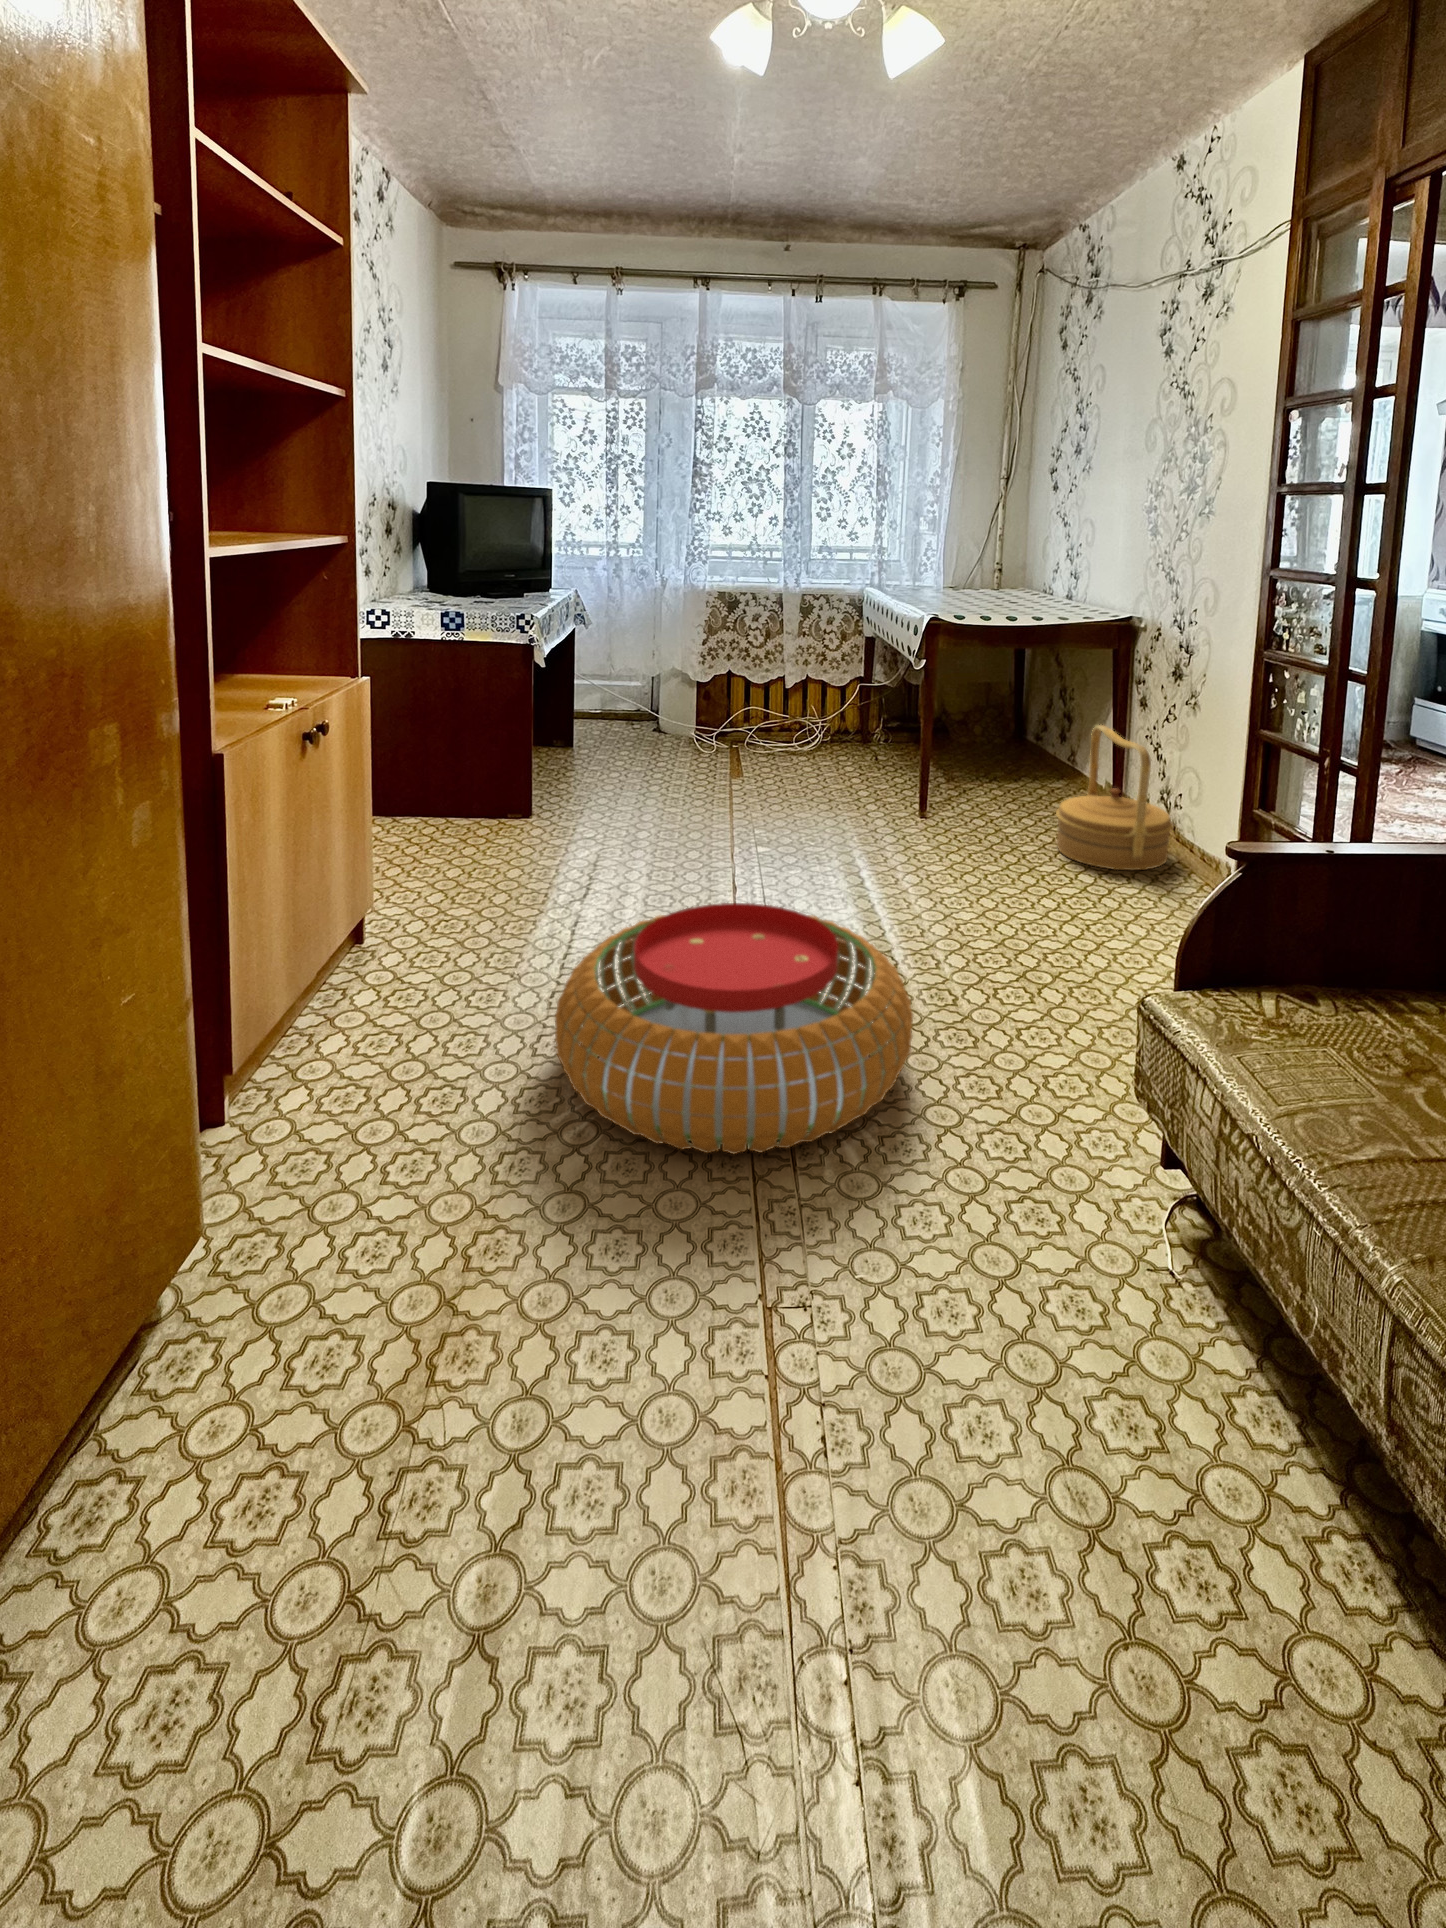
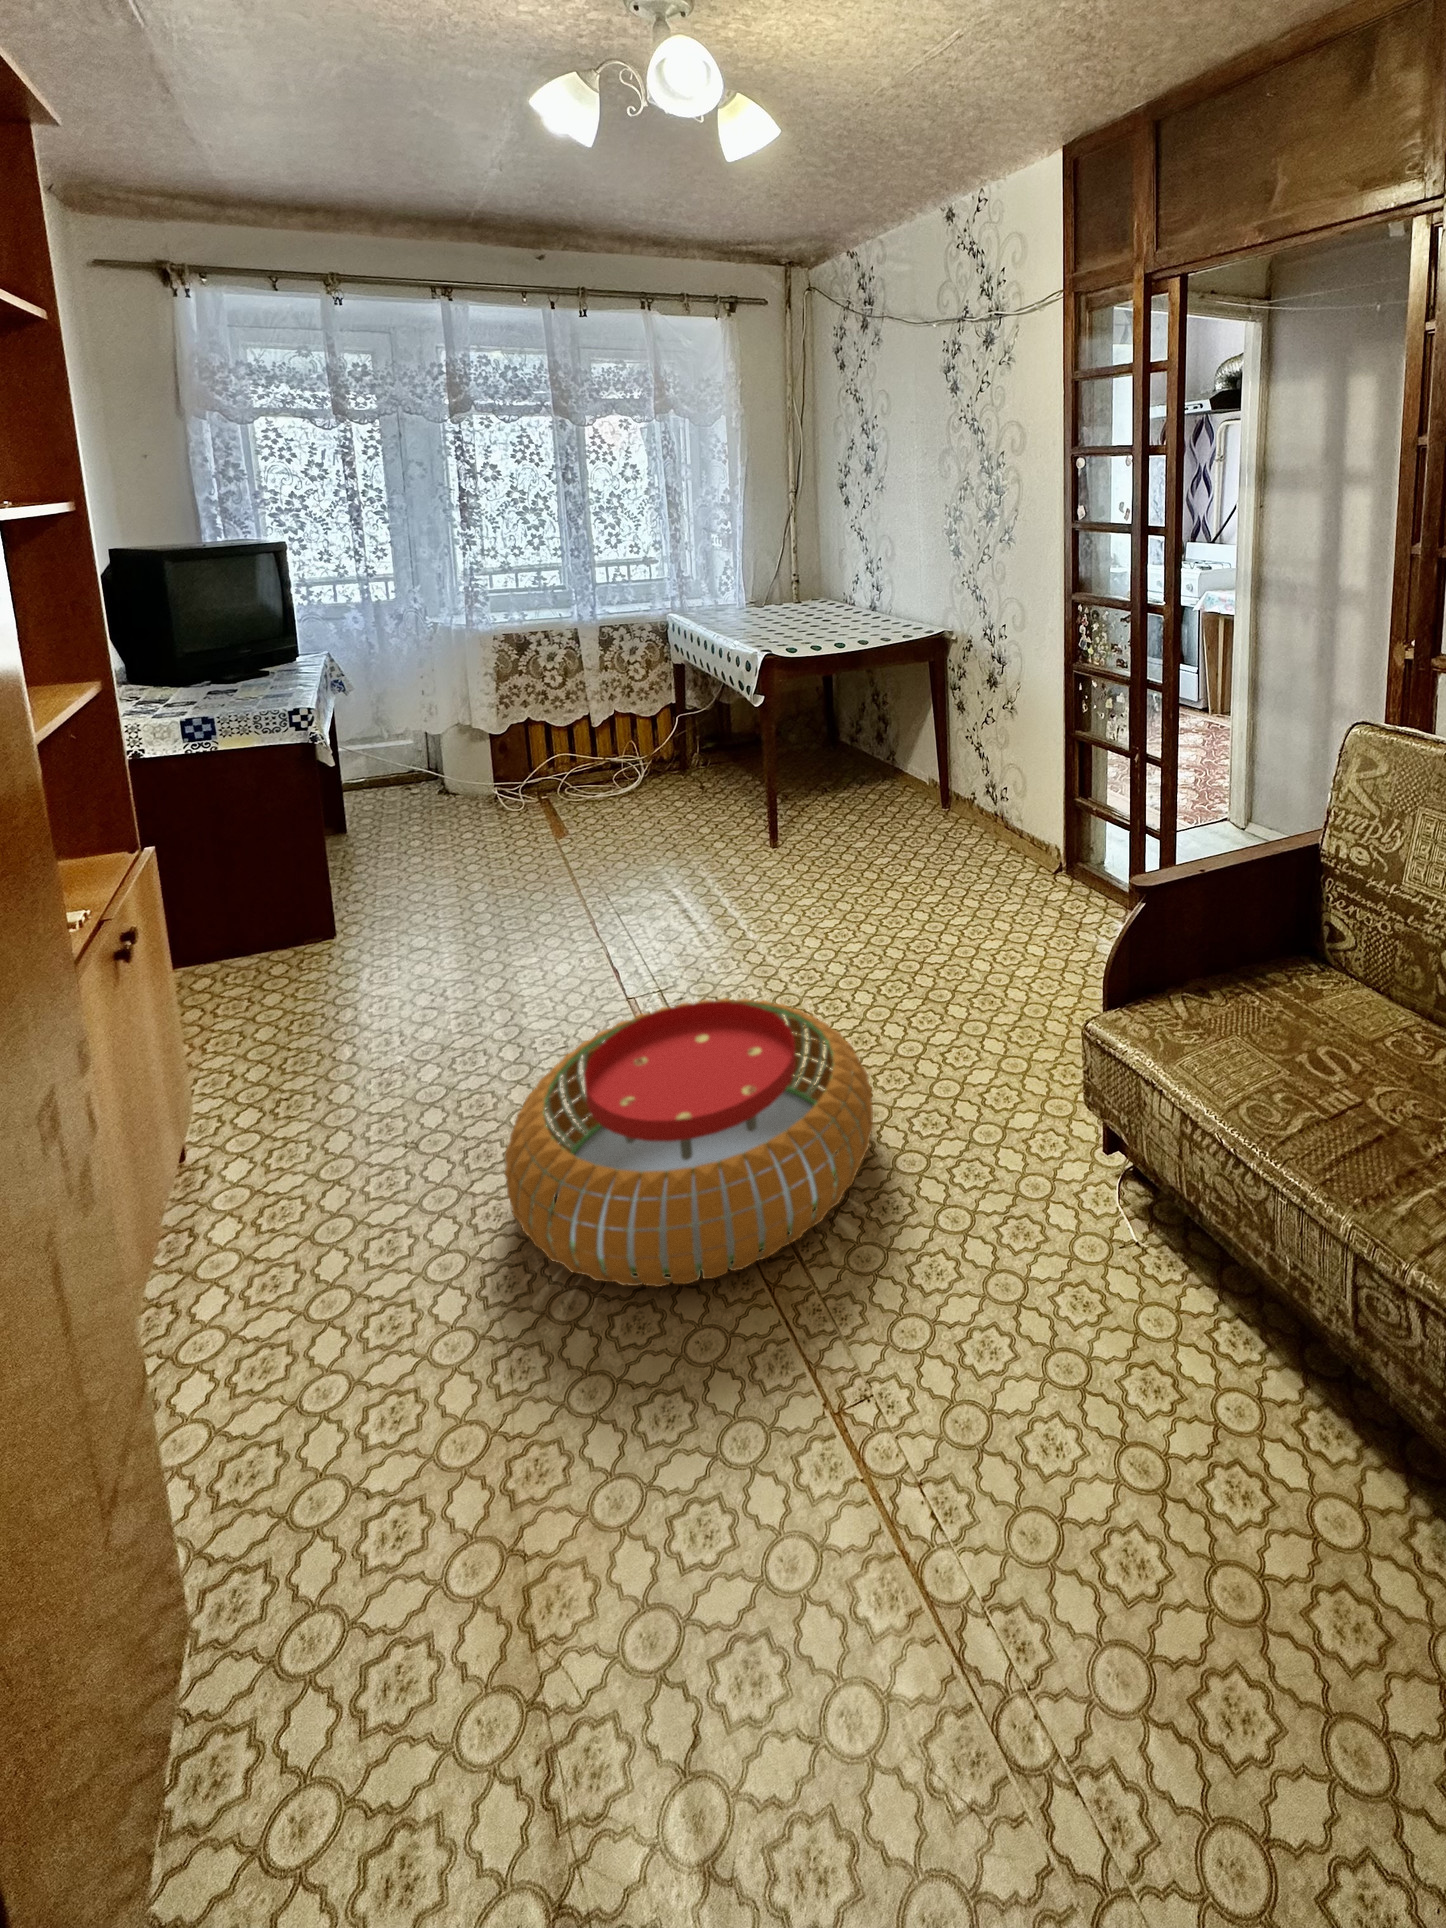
woven basket: present [1056,725,1173,870] -> none [902,734,1003,866]

